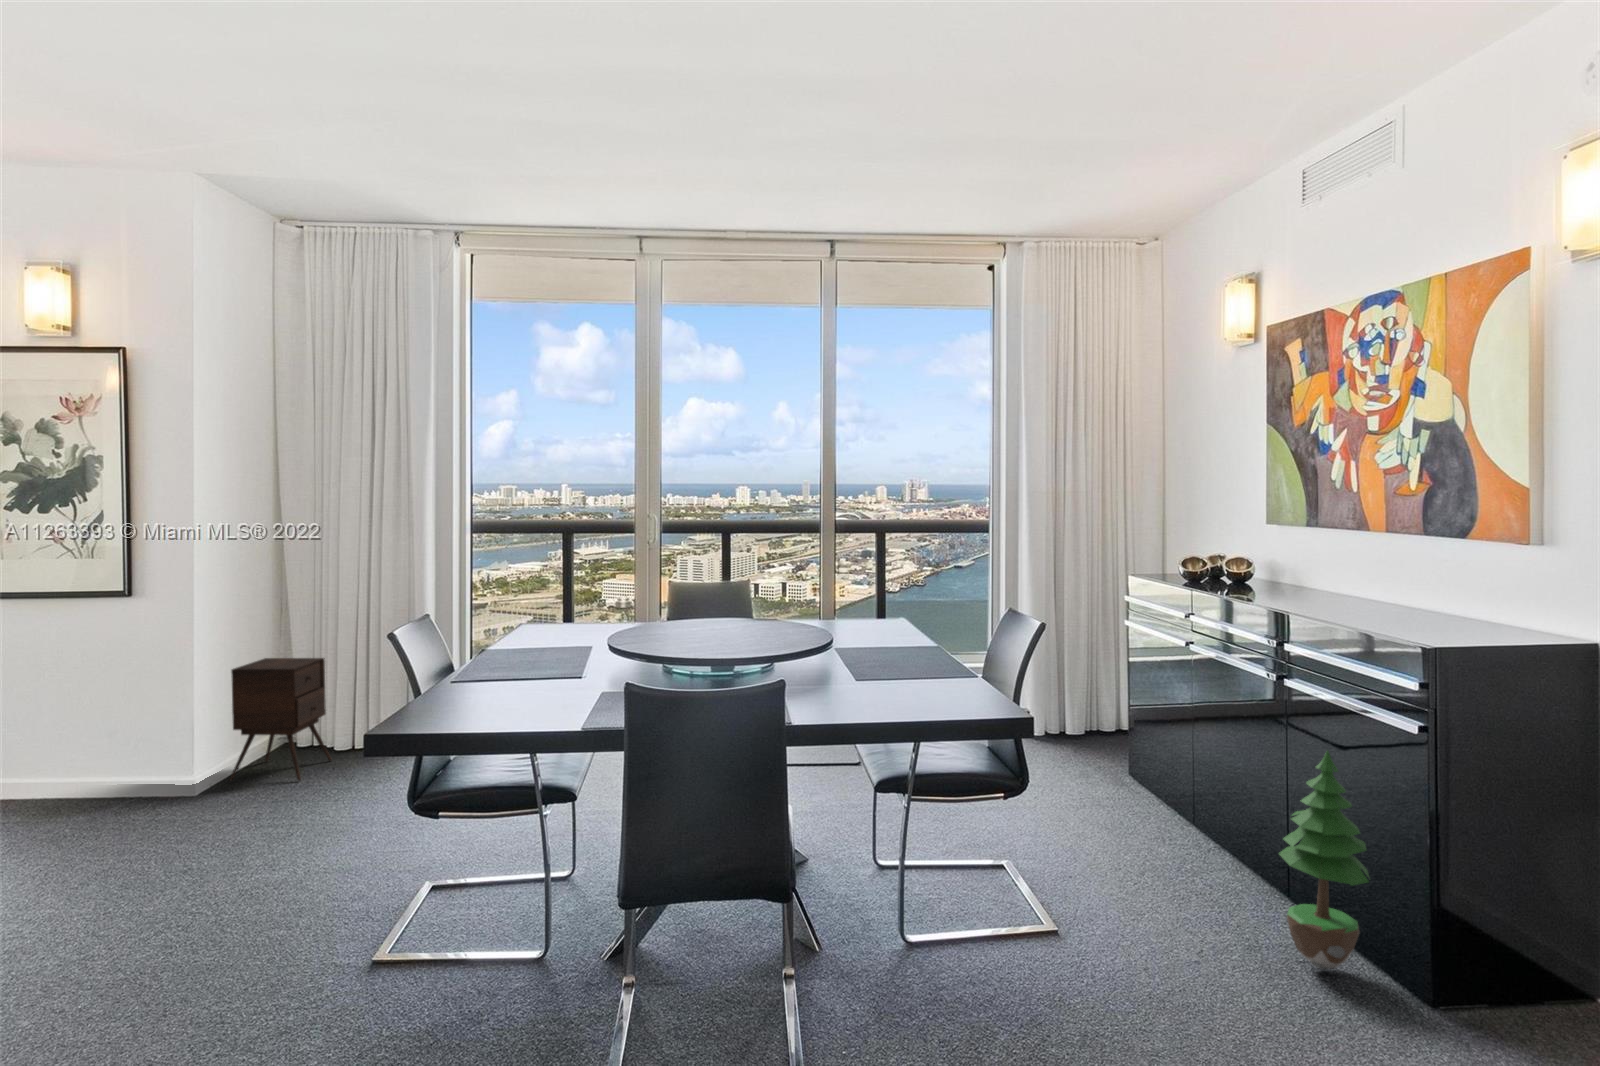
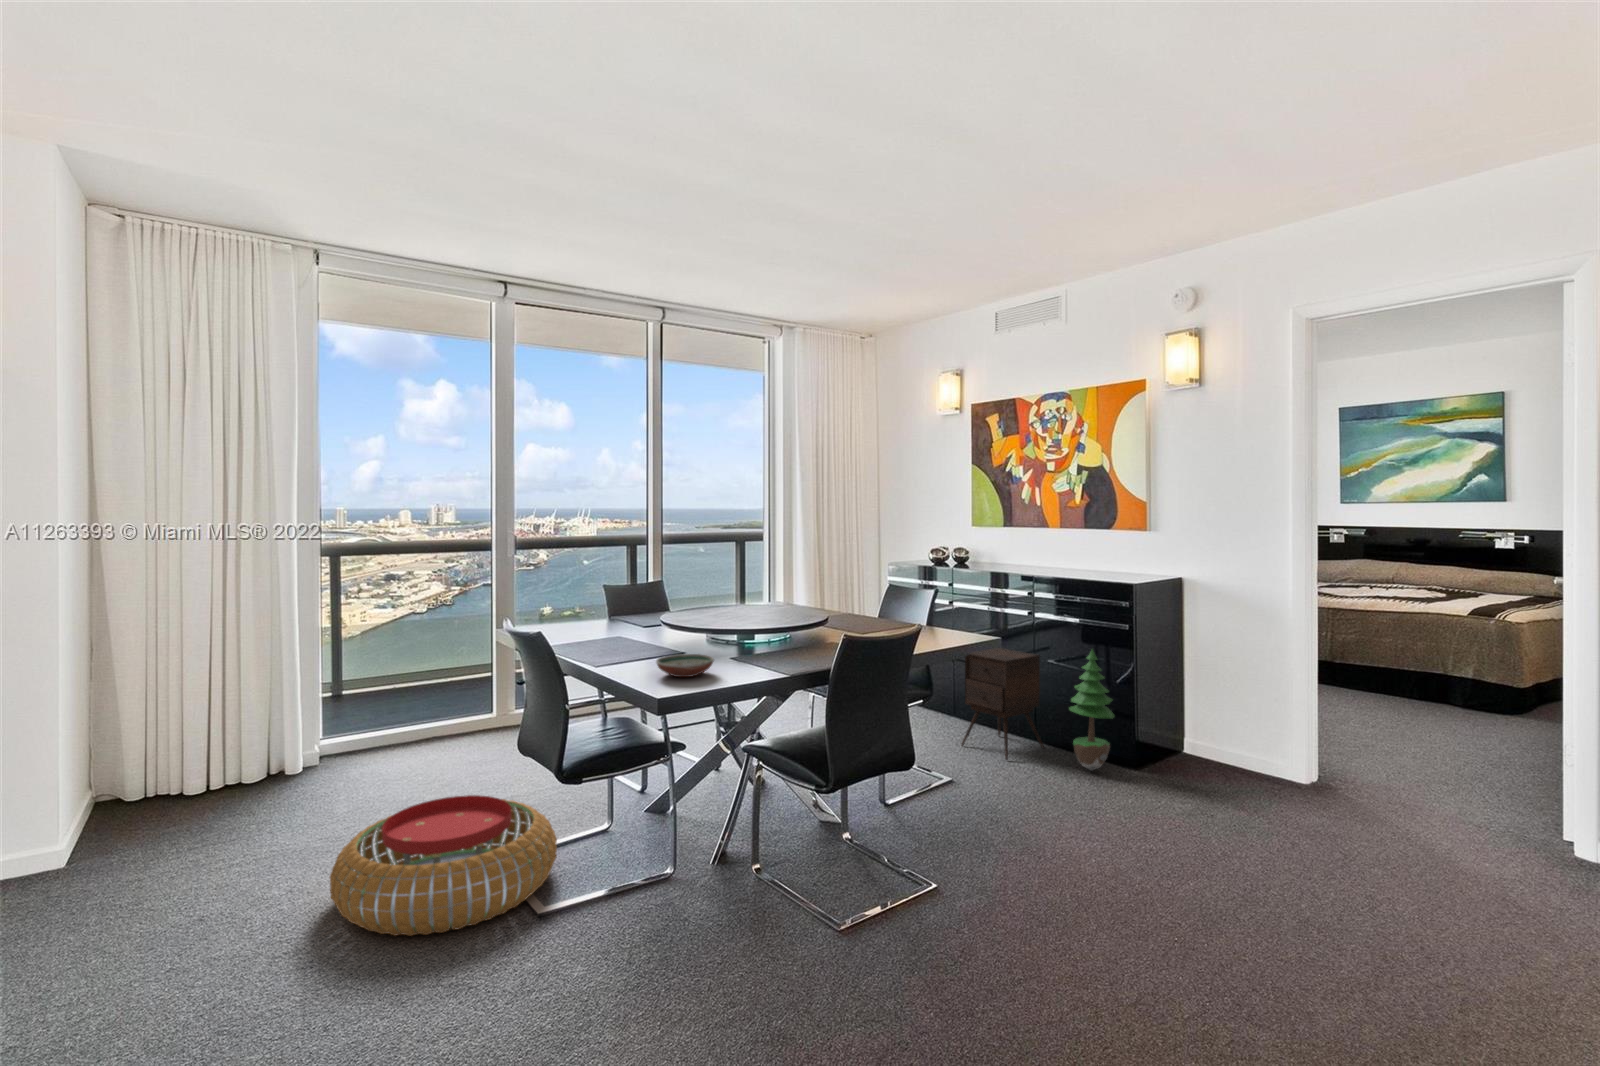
side table: present [229,658,332,781] -> present [961,648,1044,760]
decorative bowl: none [456,676,535,706] -> present [656,654,714,677]
pouf: none [221,801,471,946] -> present [330,795,557,936]

